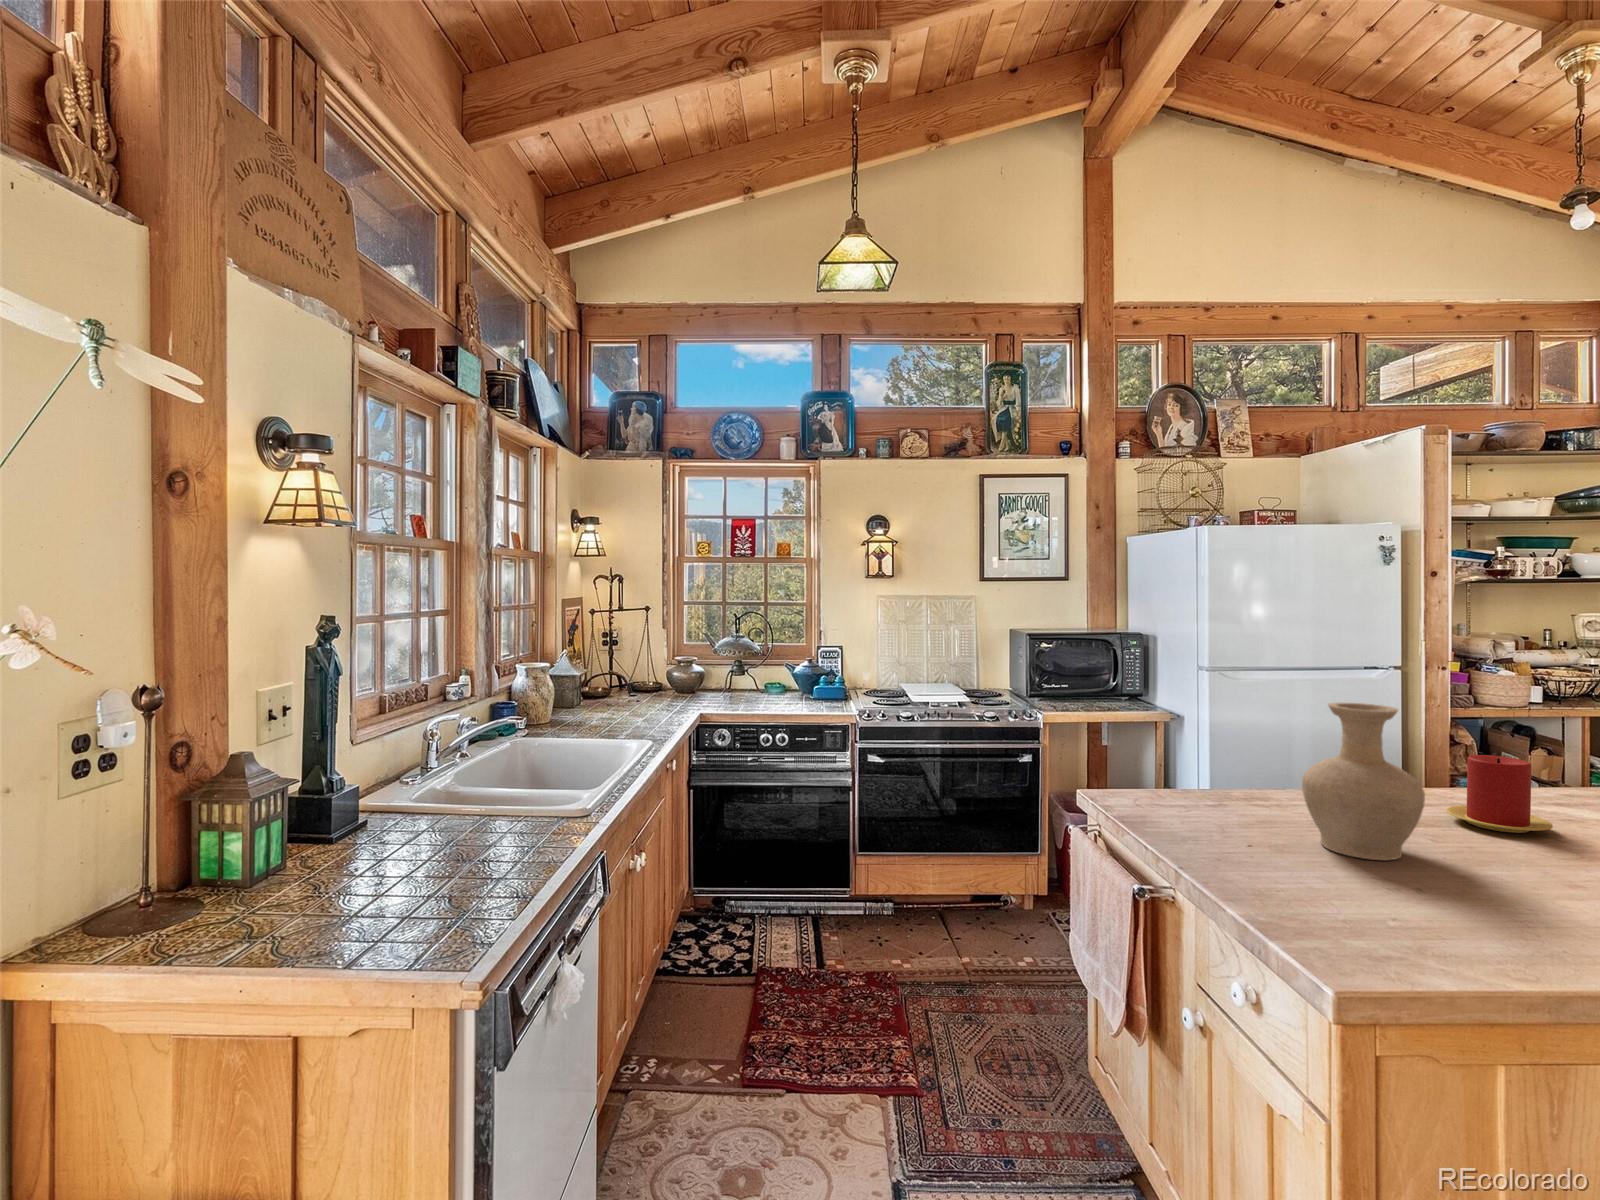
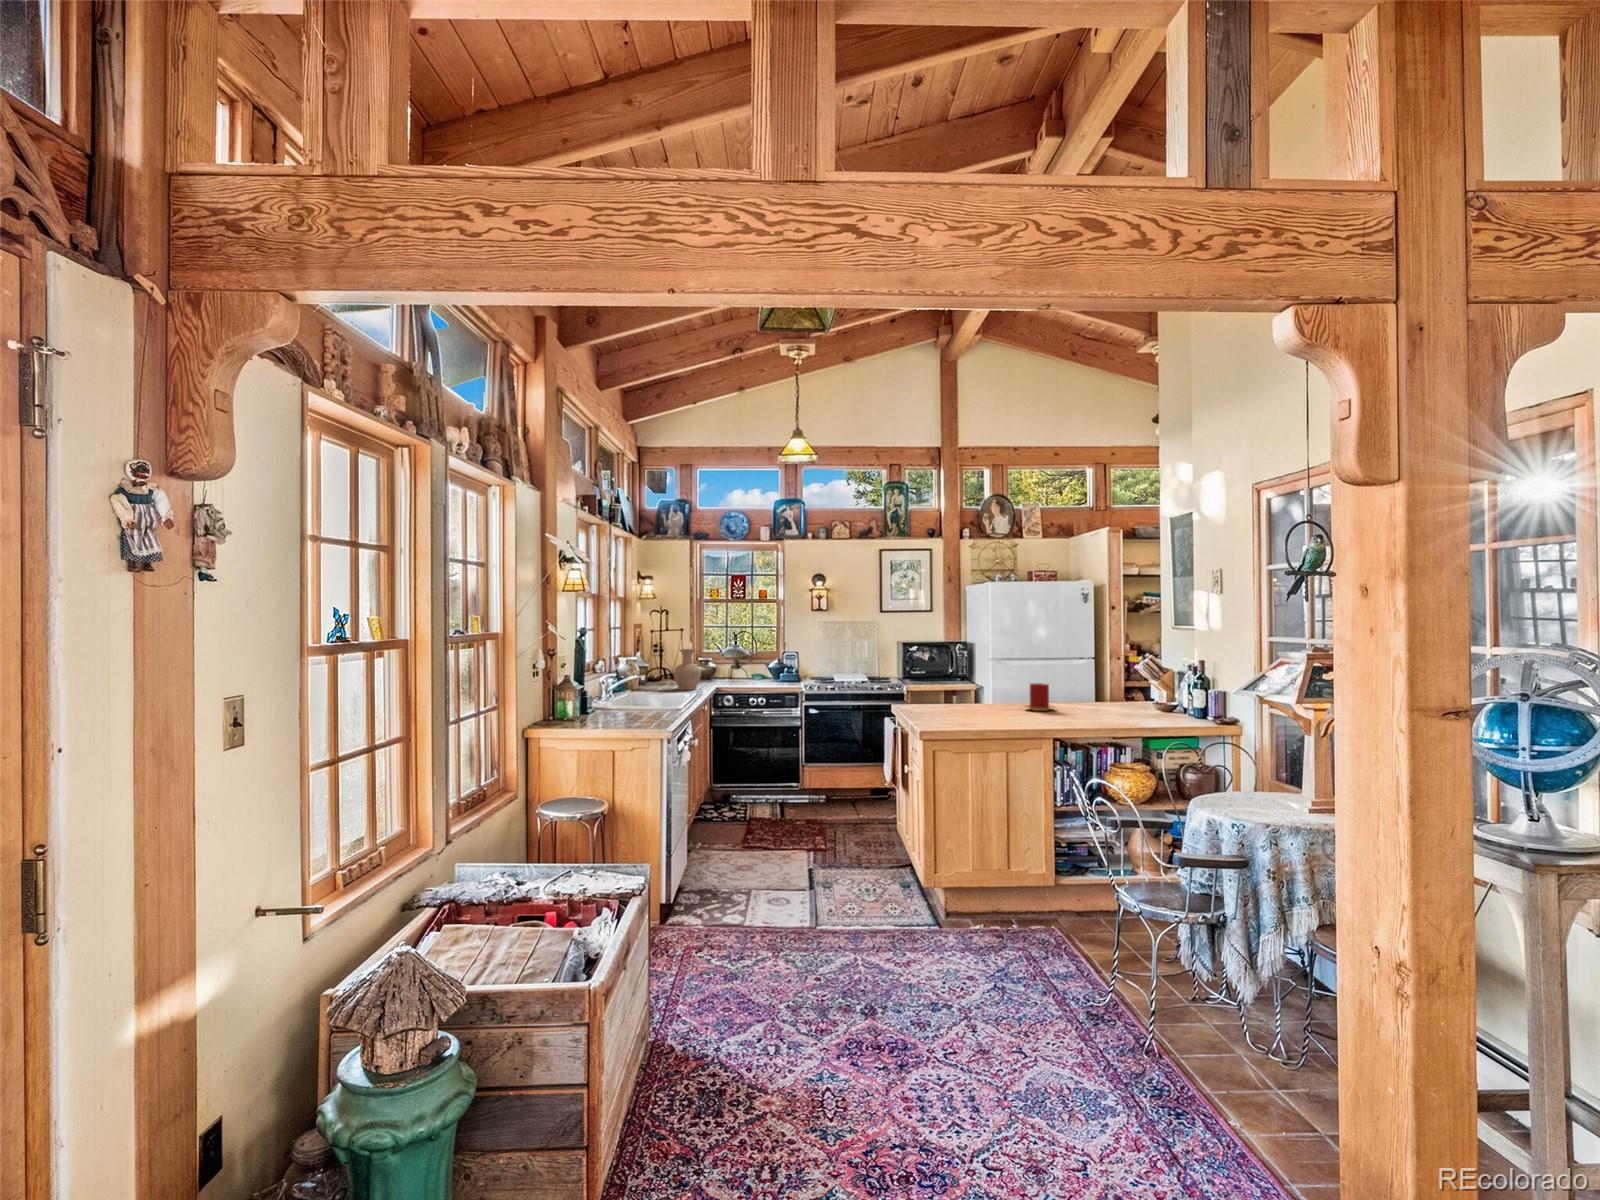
vase: present [1302,703,1425,860] -> present [673,649,701,690]

